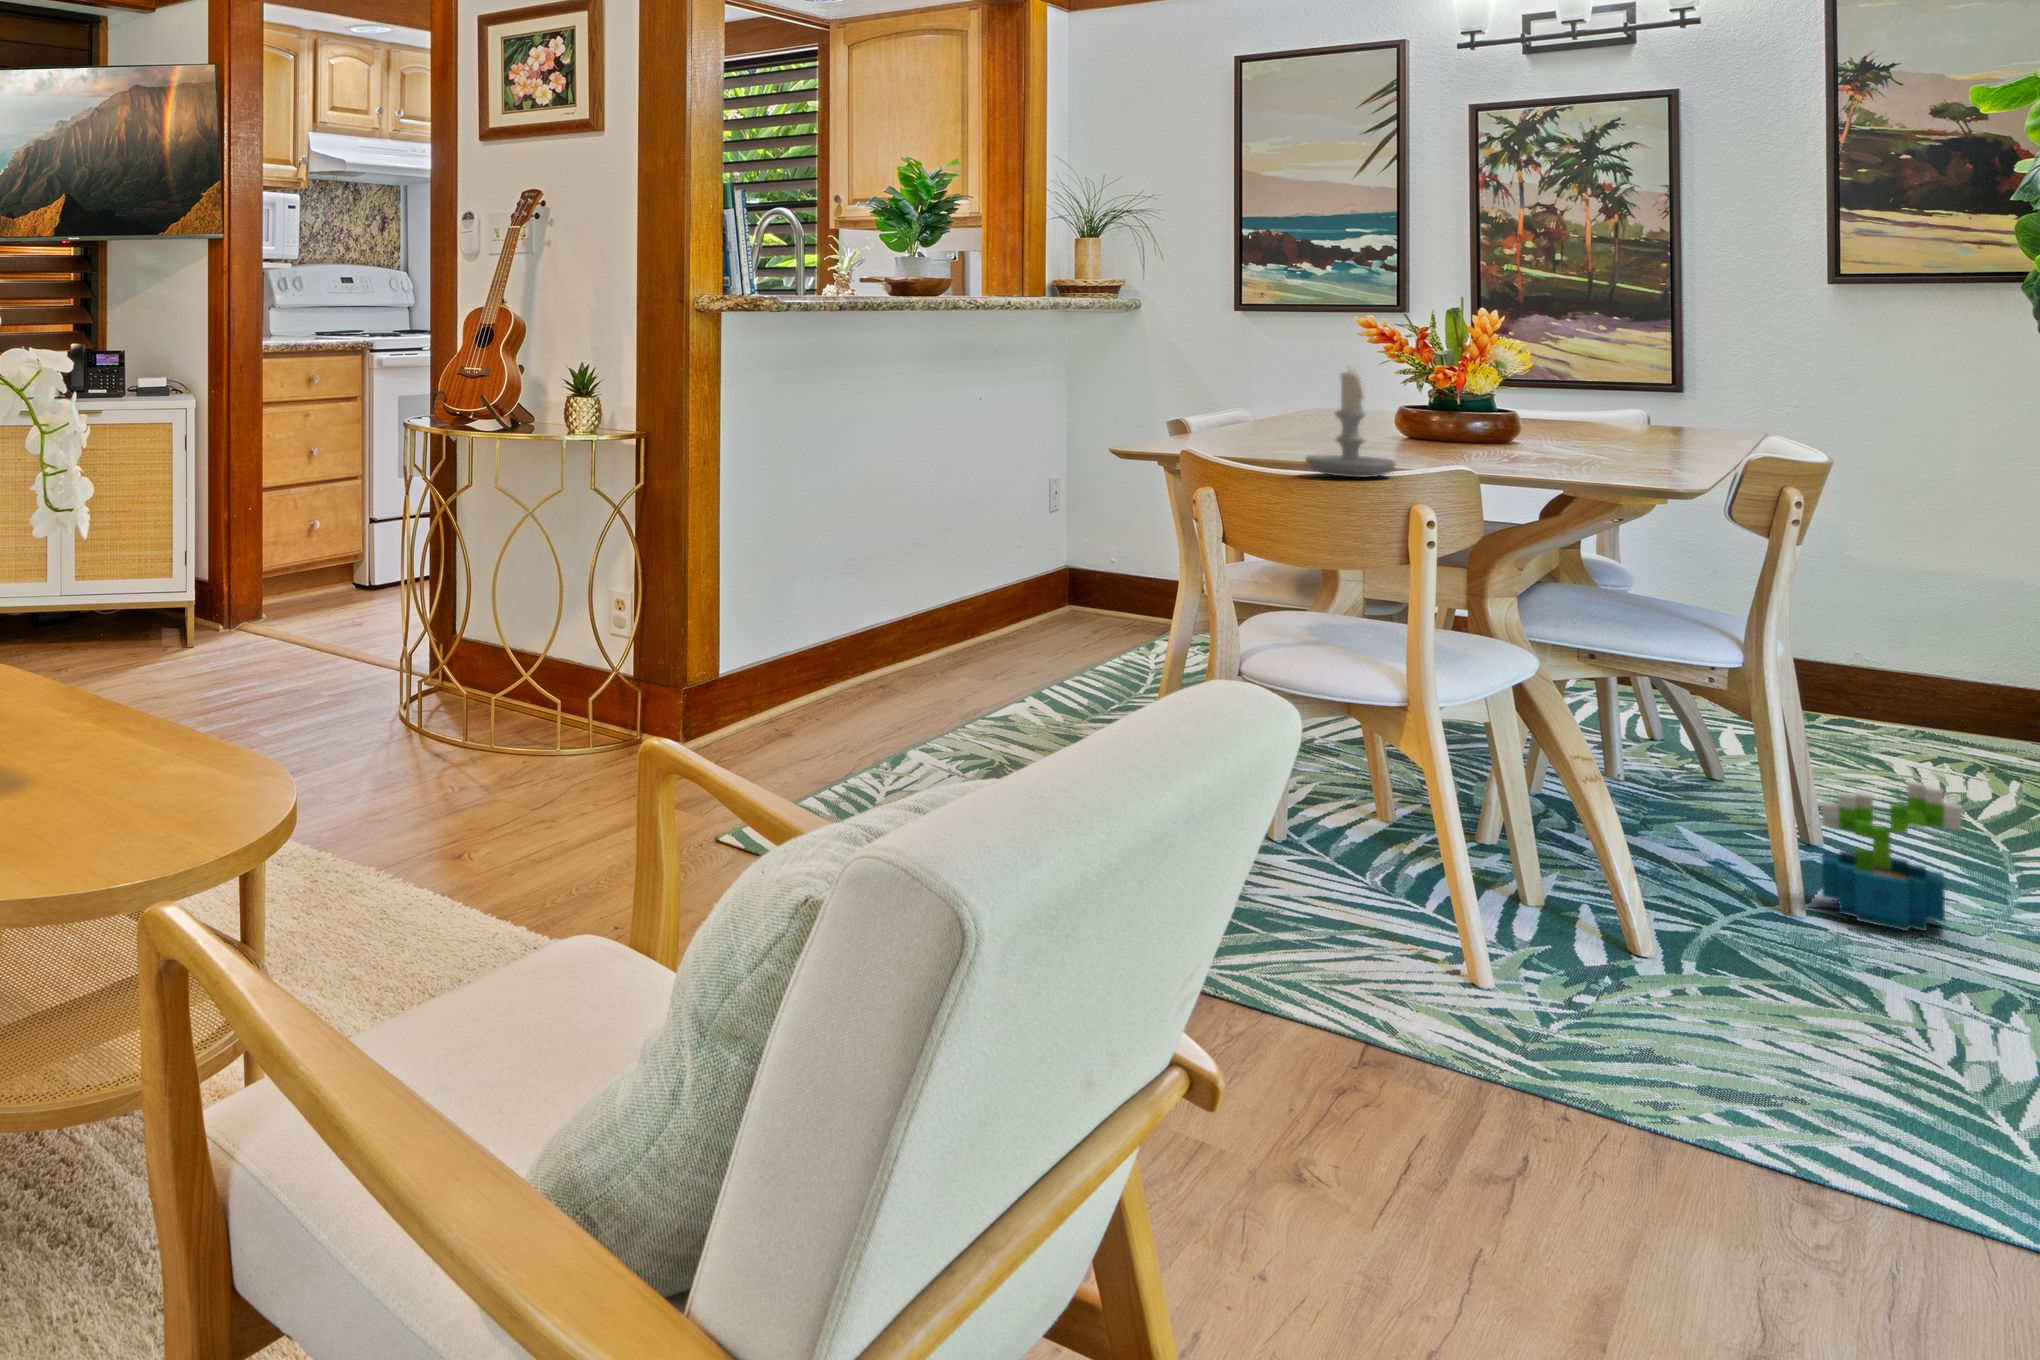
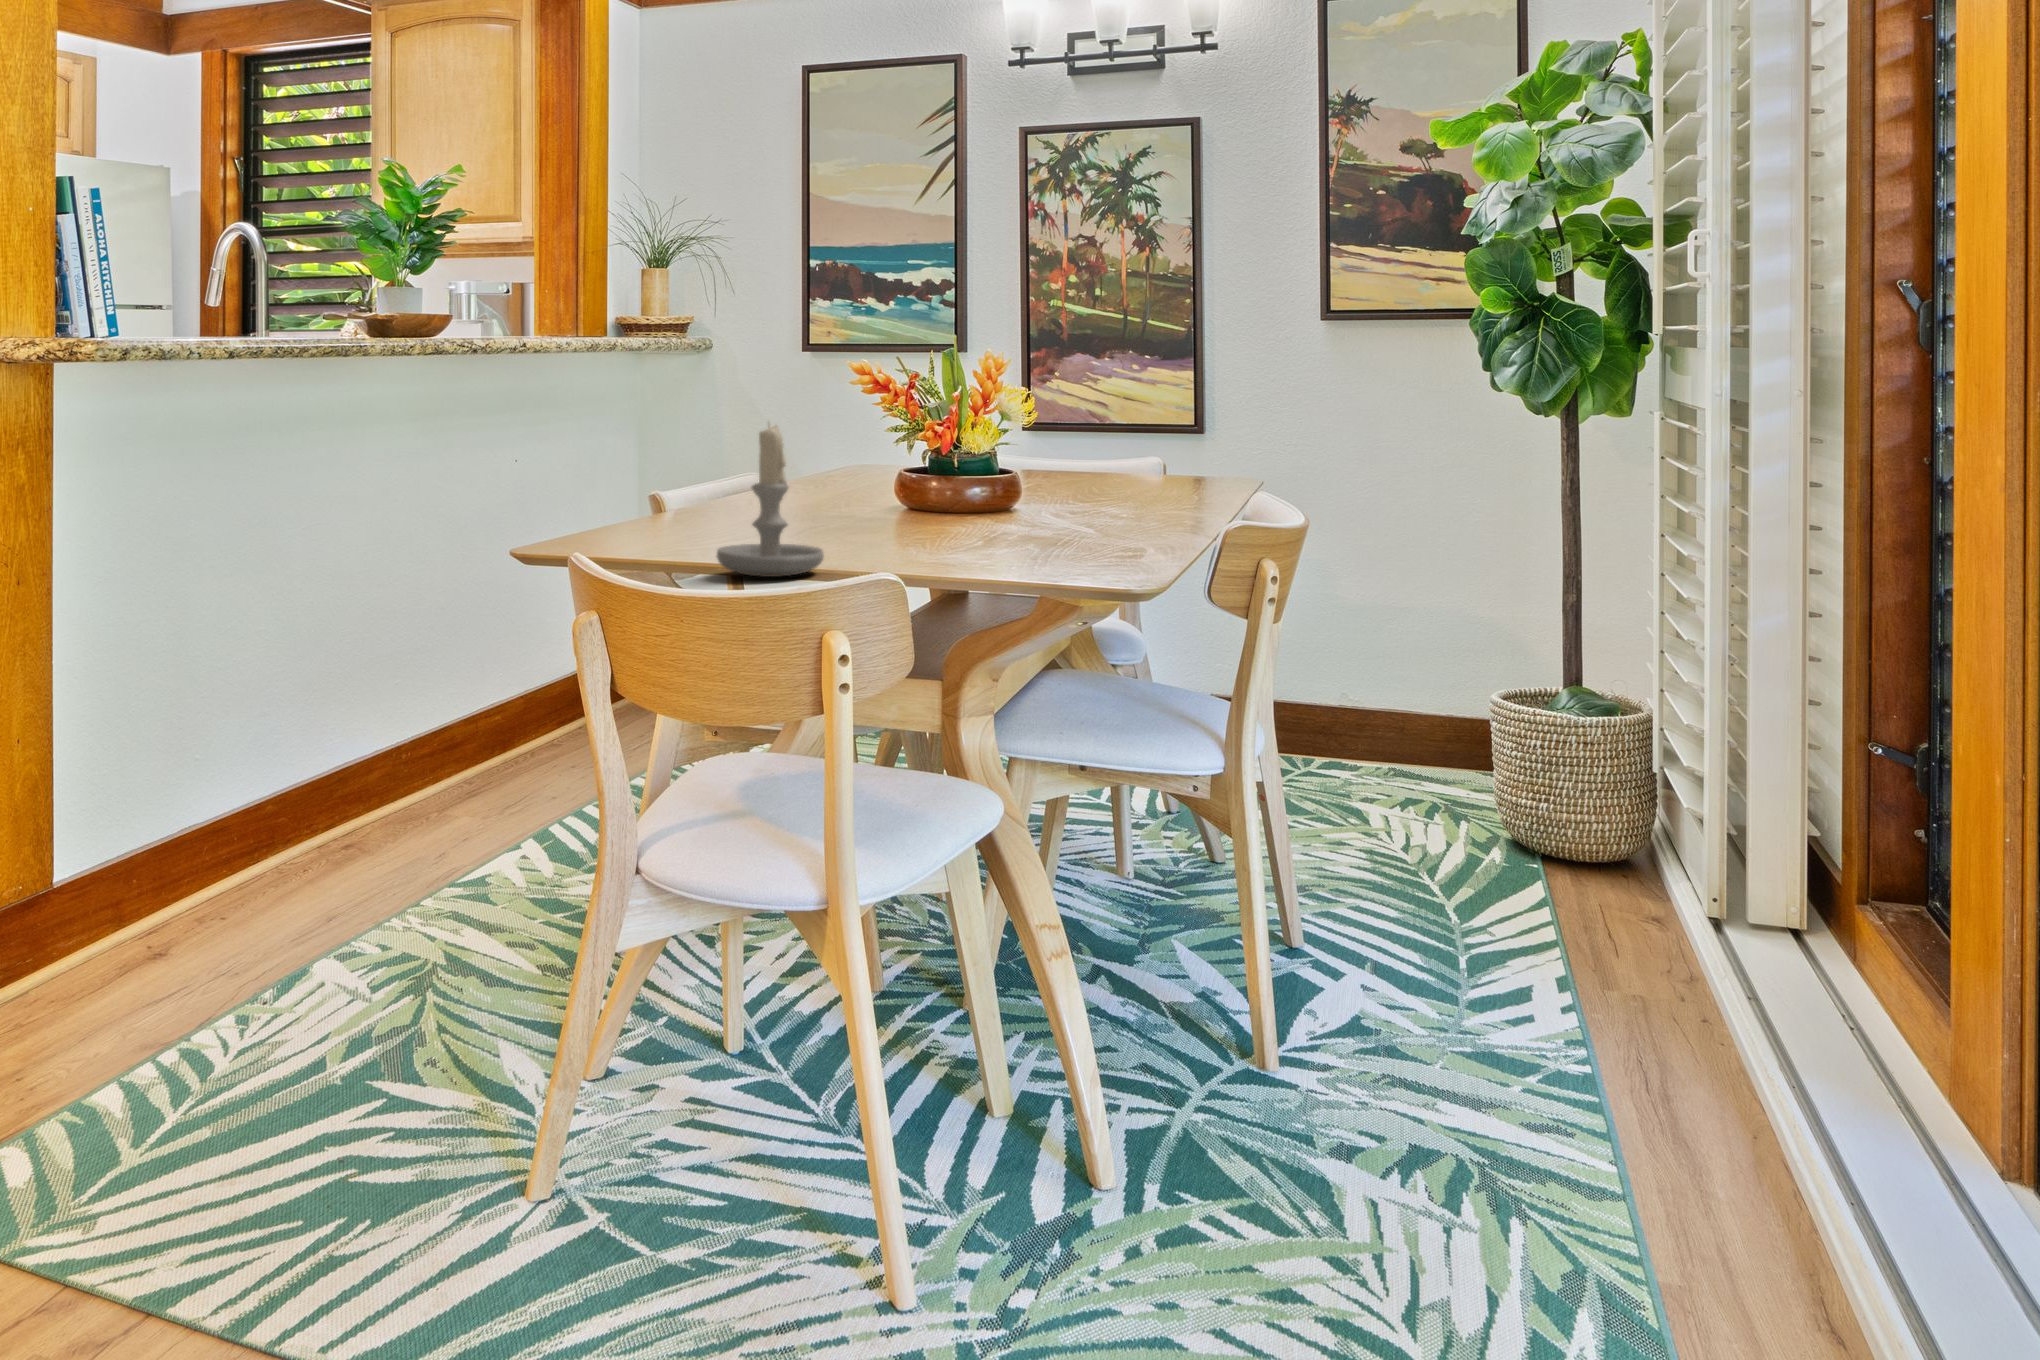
decorative plant: present [1821,781,1962,931] -> none [1300,904,1431,1094]

